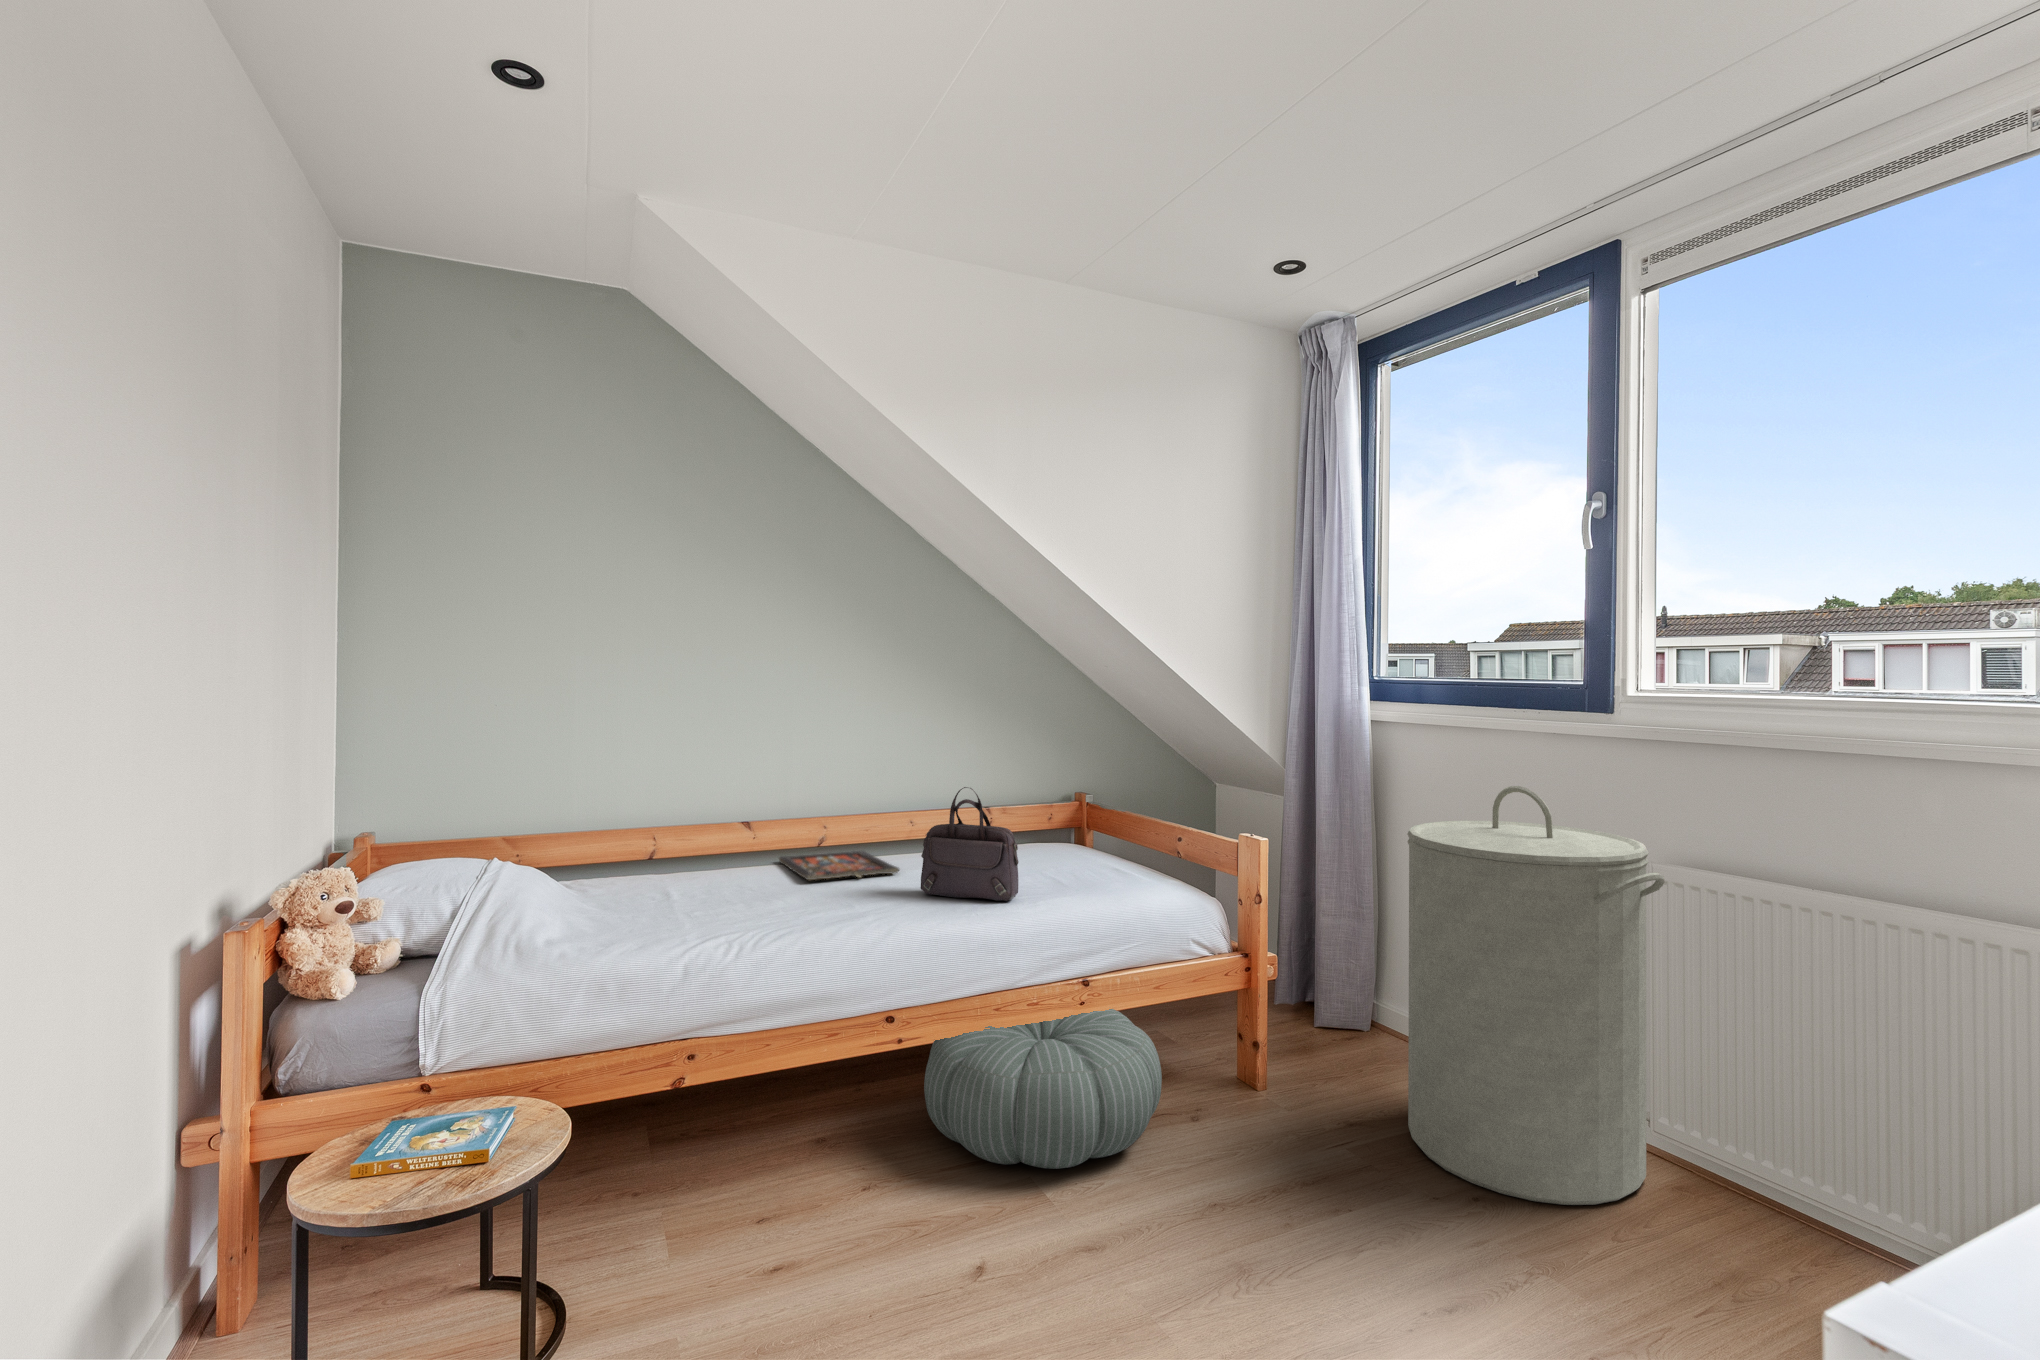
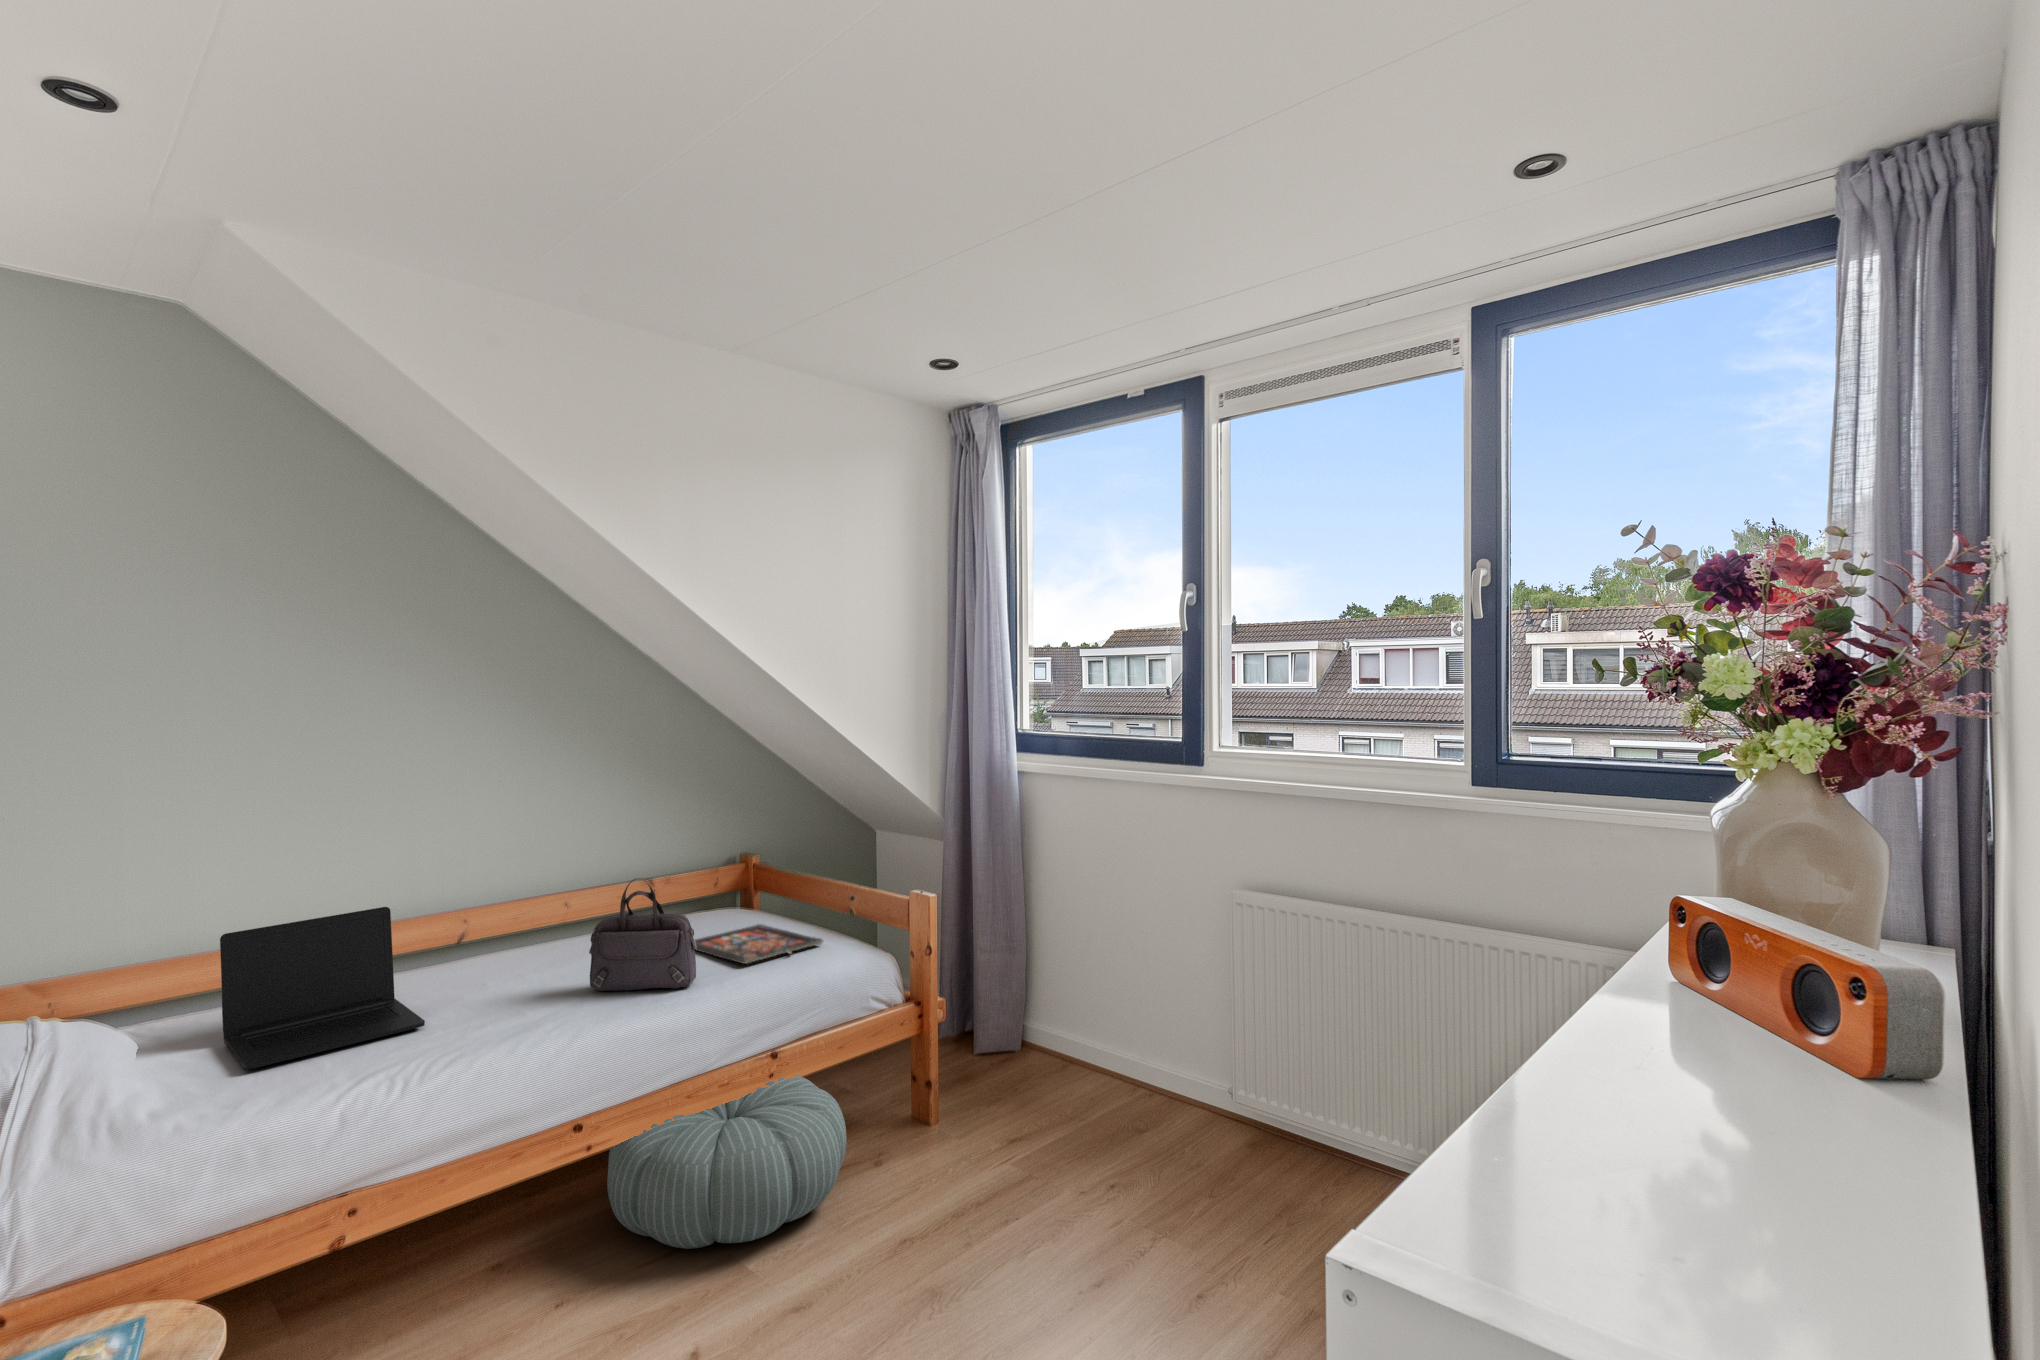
laundry hamper: present [1407,786,1665,1205] -> none [1054,835,1245,1178]
laptop: none [624,794,776,917] -> present [220,907,425,1069]
board game: present [779,851,899,880] -> present [694,924,823,964]

